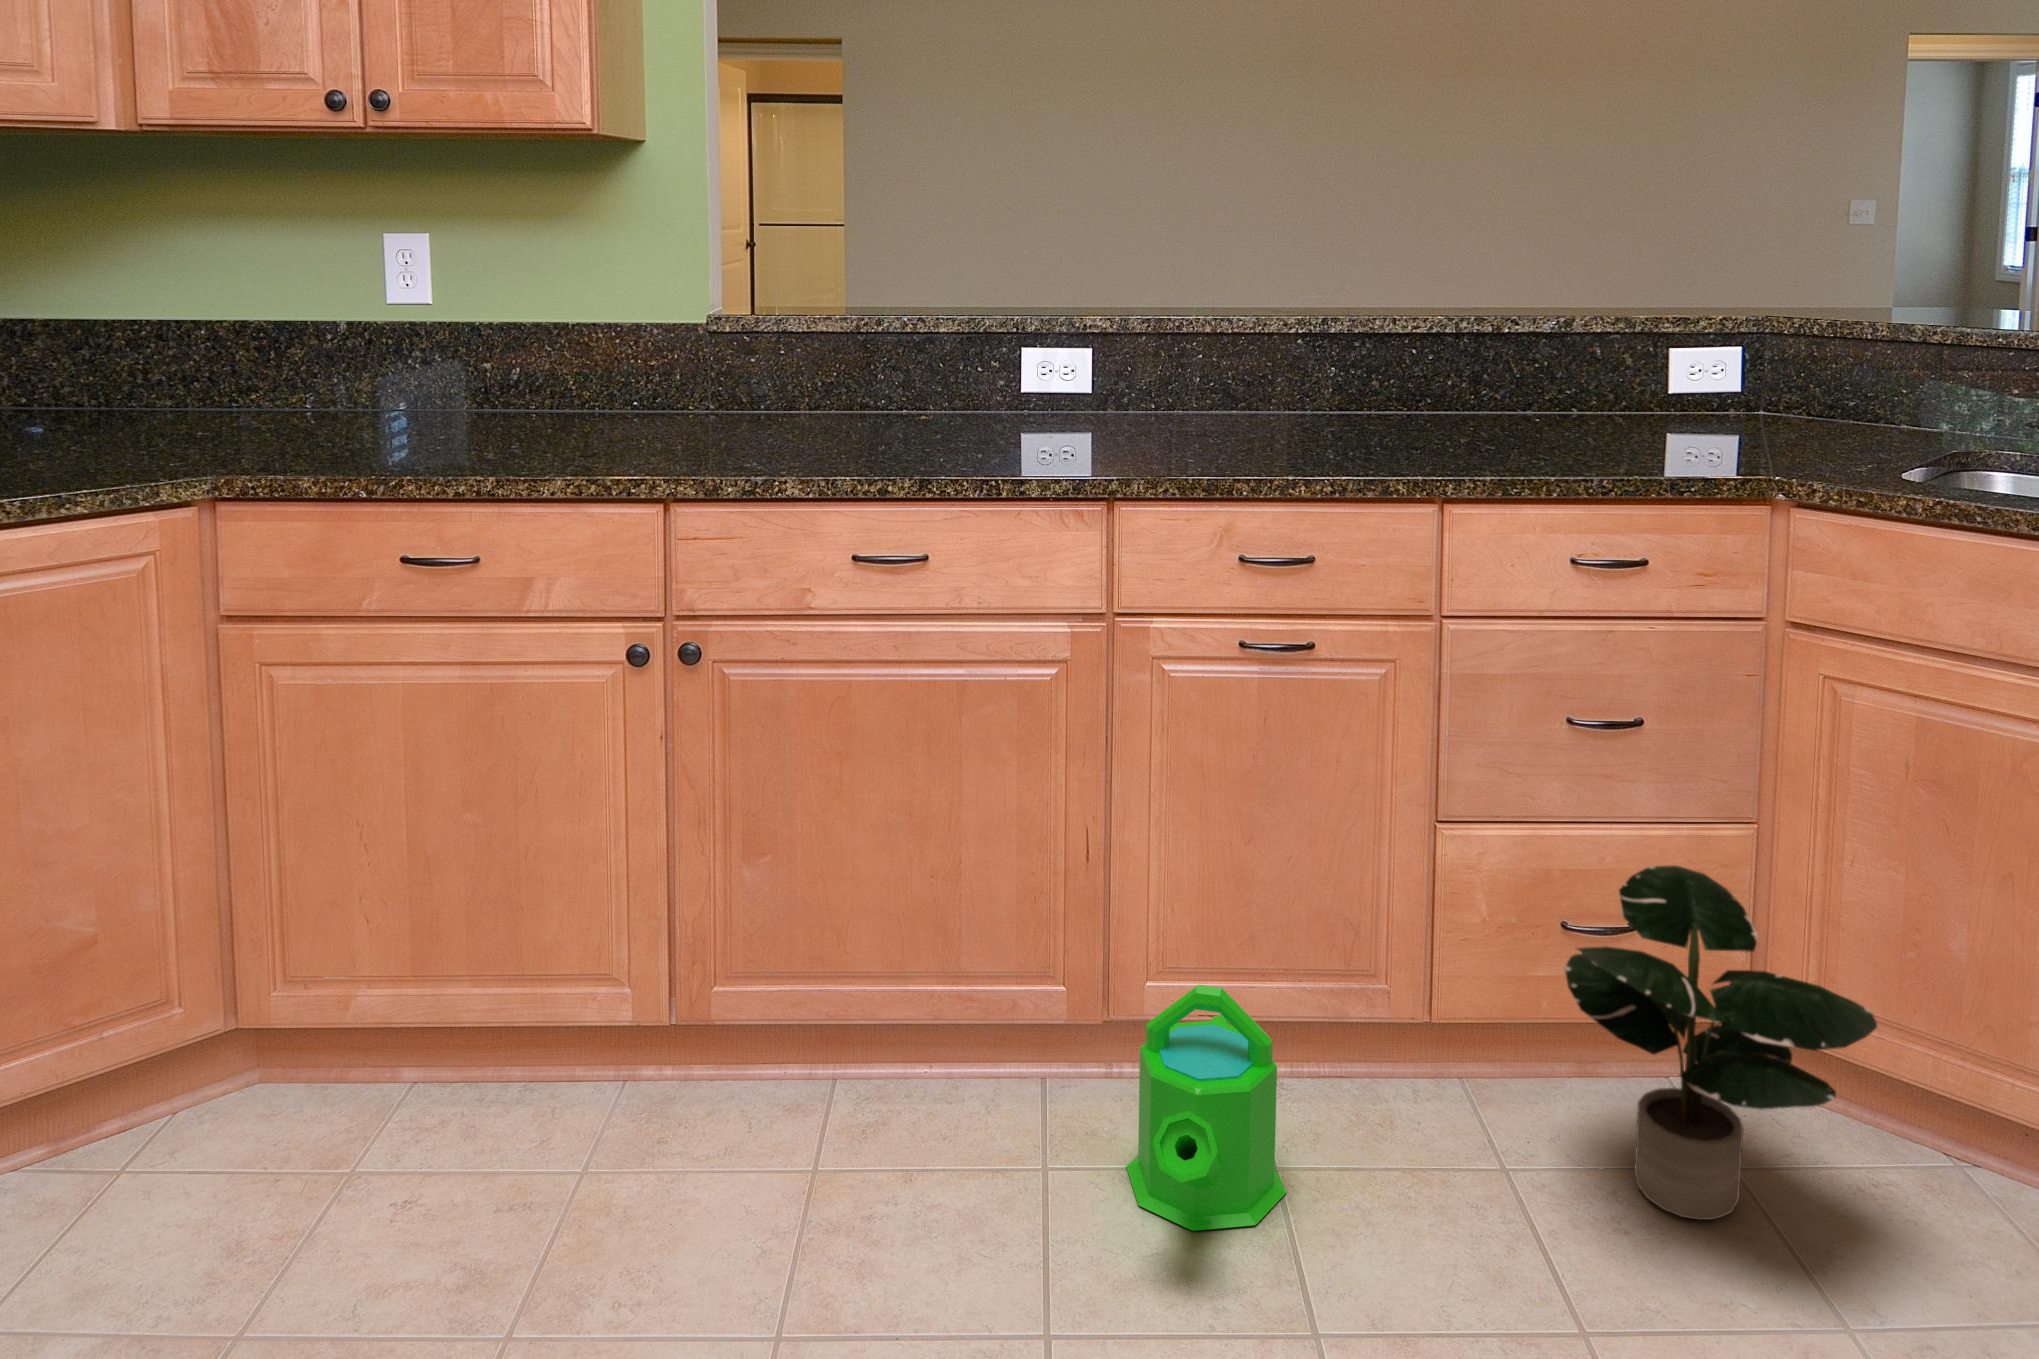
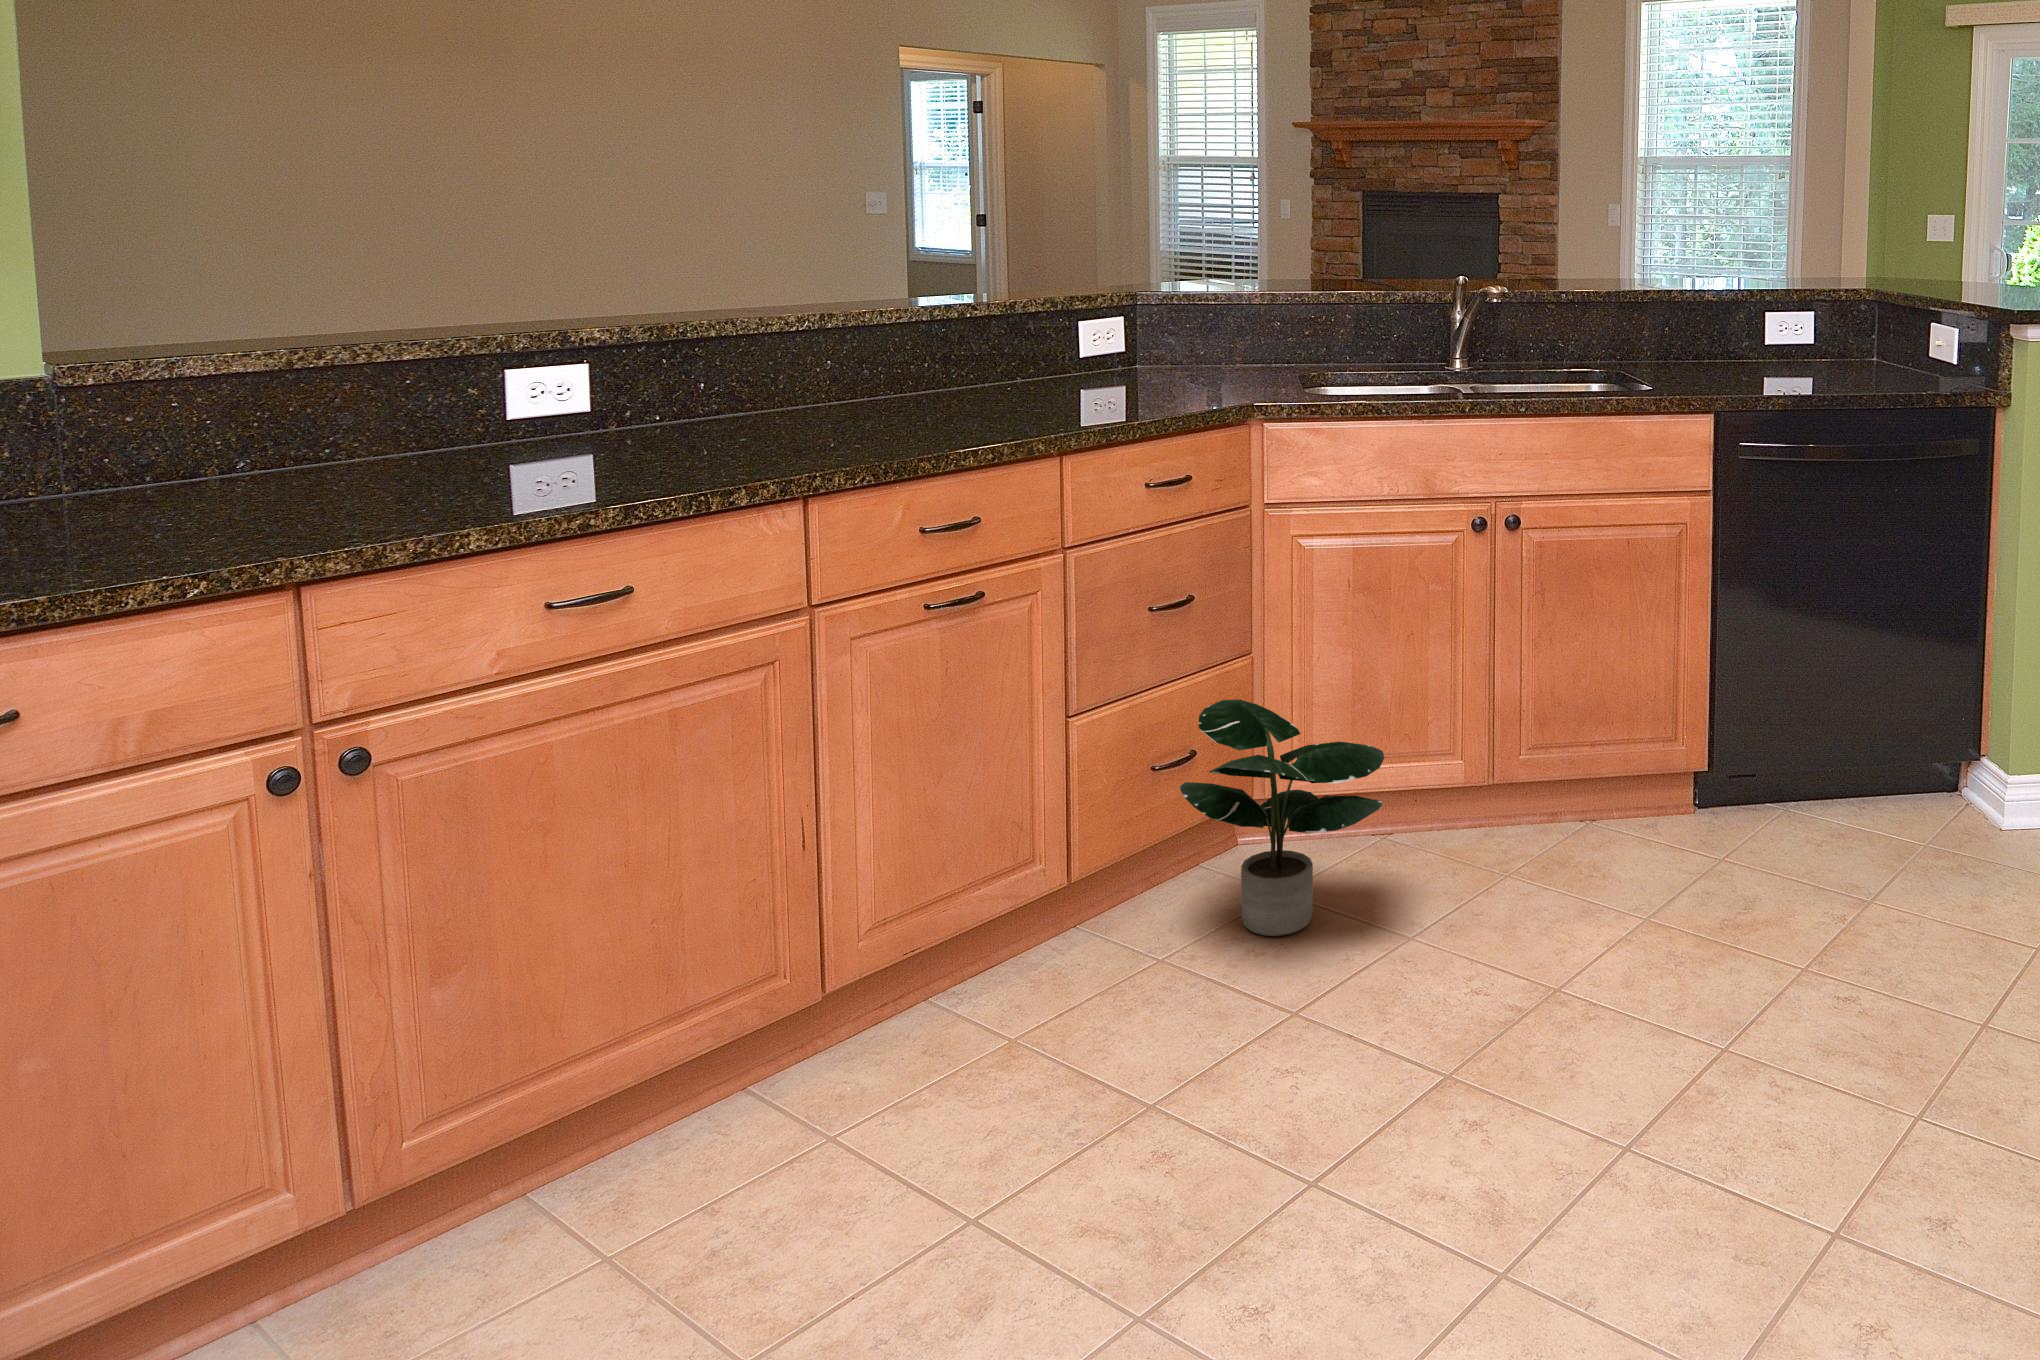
watering can: present [1126,985,1286,1231] -> none [911,904,1062,1122]

